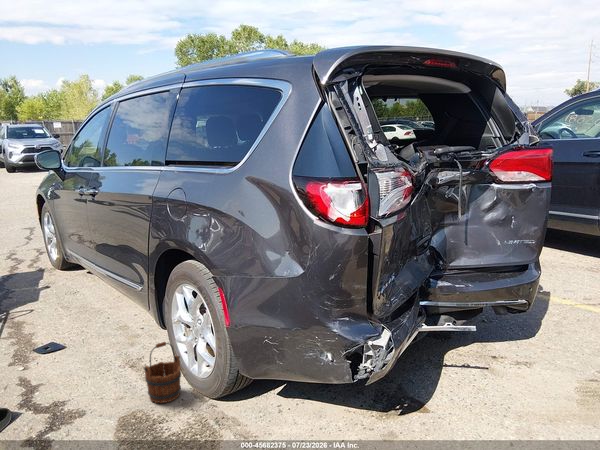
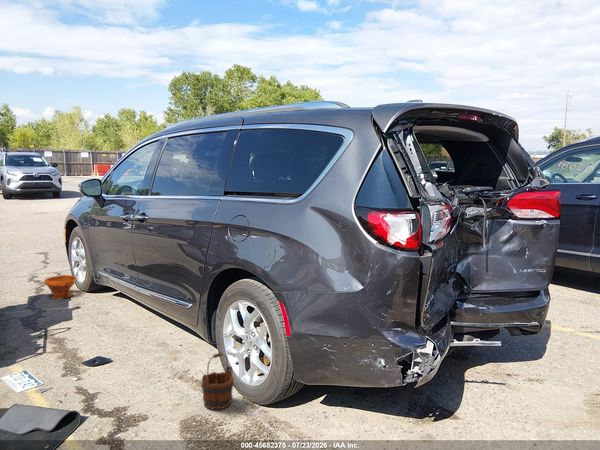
planter: none [14,253,50,279] -> present [44,275,77,299]

